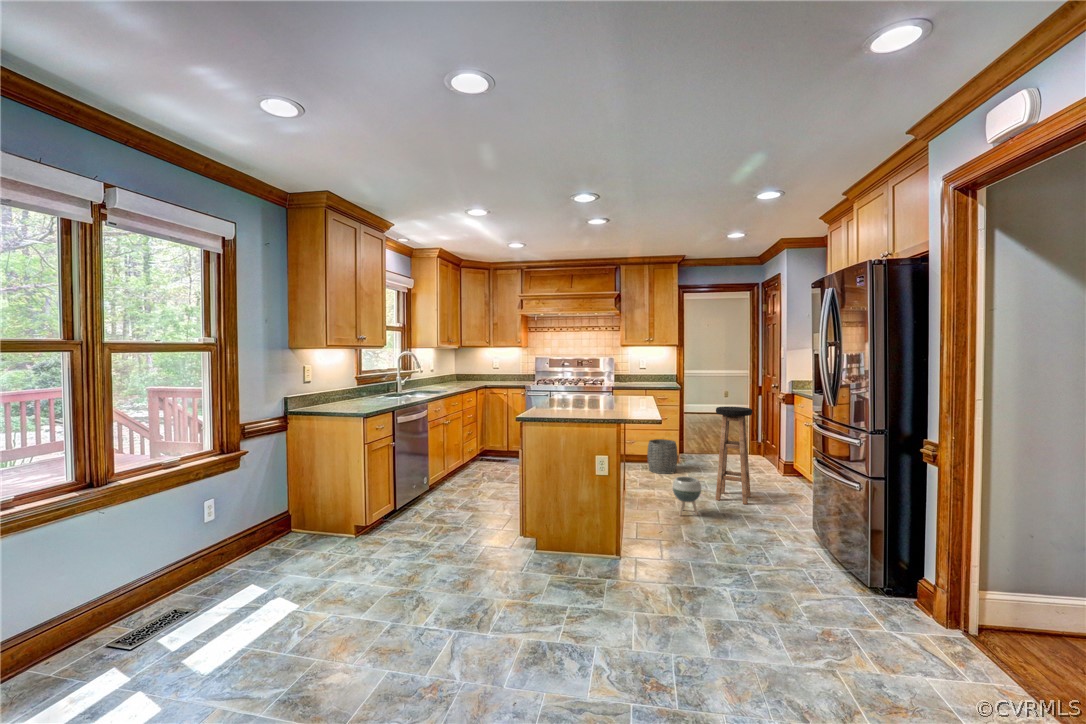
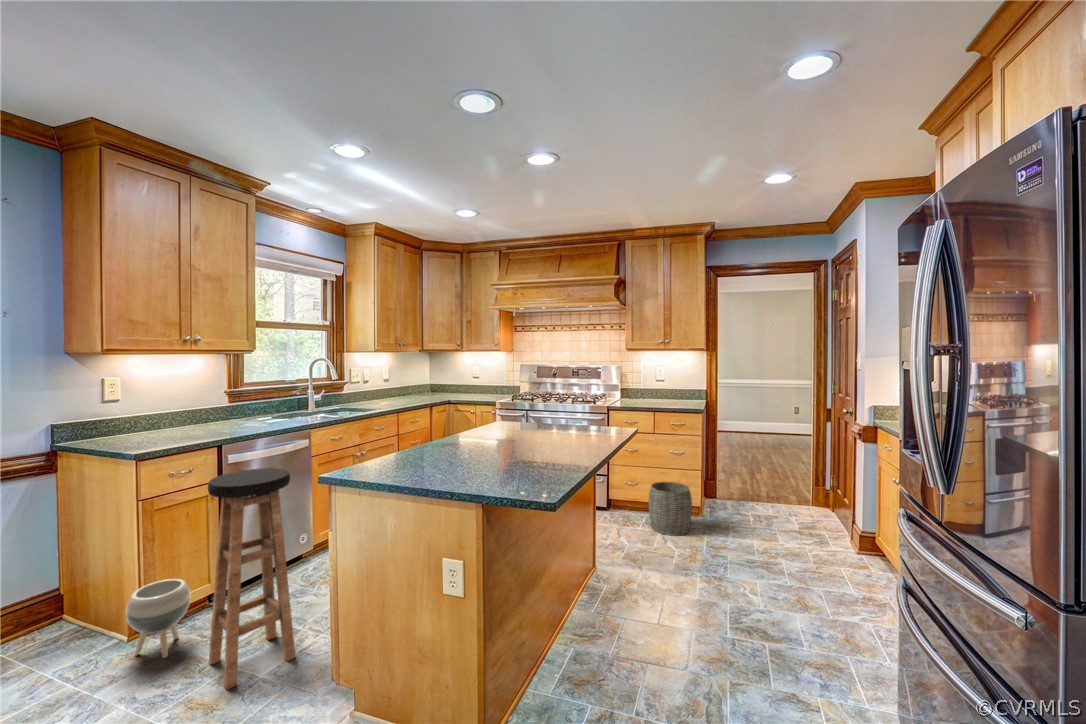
bar stool: present [716,407,752,504] -> present [208,468,295,690]
planter: present [673,476,701,516] -> present [126,579,191,658]

